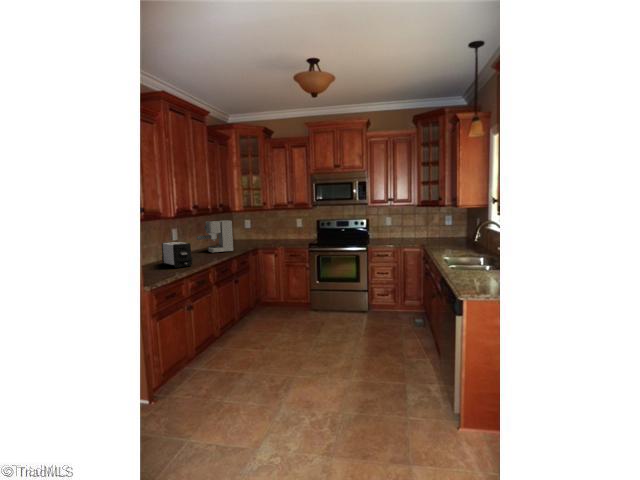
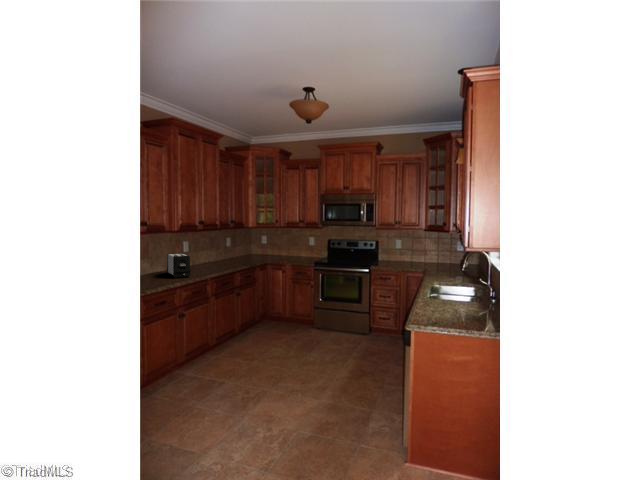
coffee maker: present [197,220,233,253] -> none [207,236,240,266]

